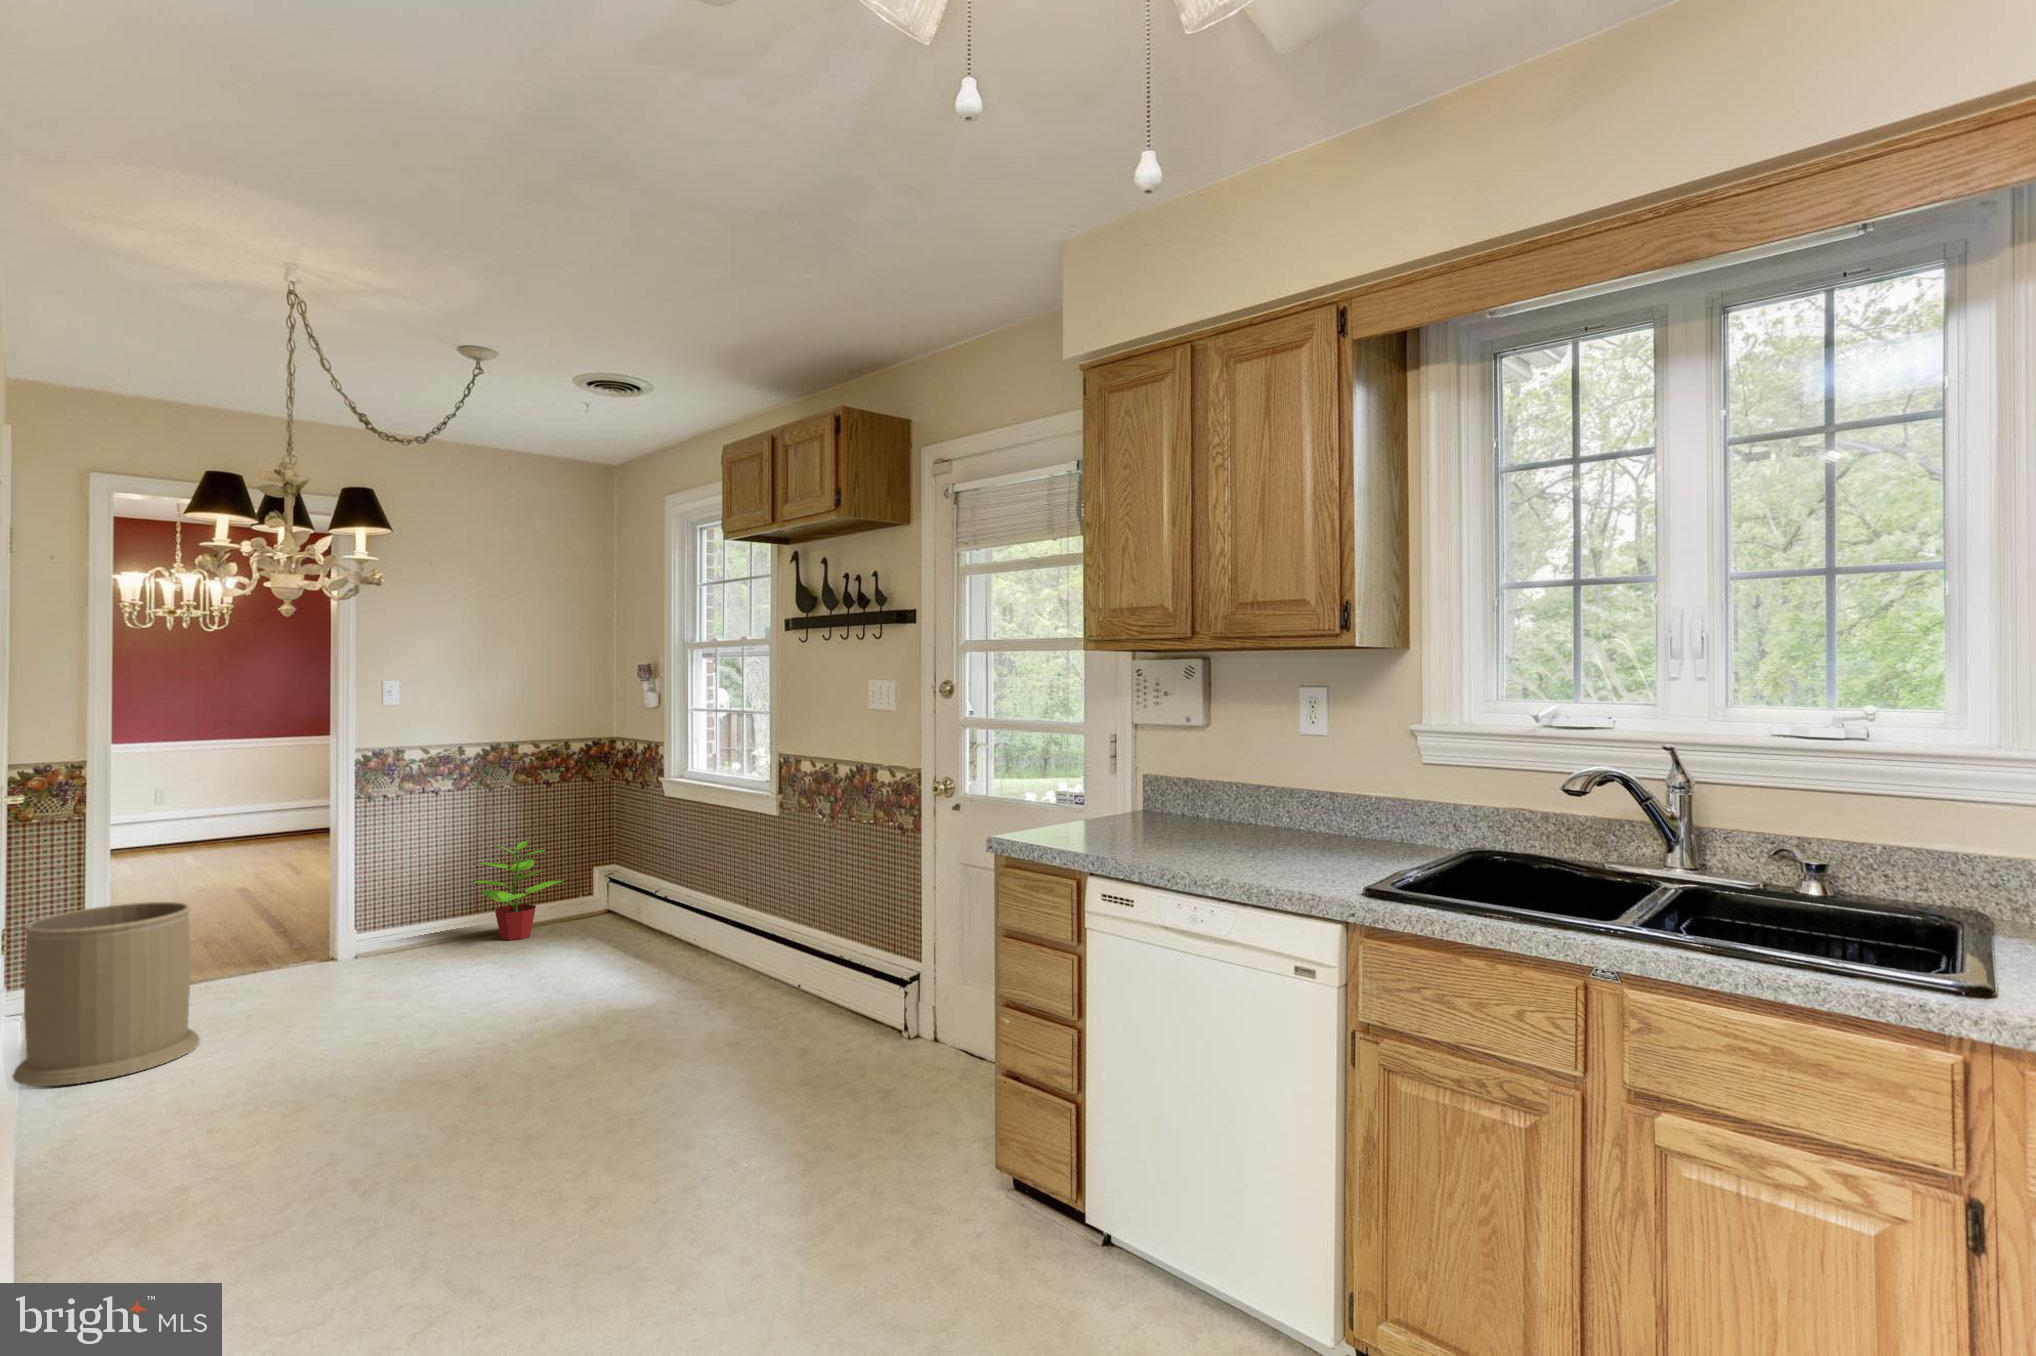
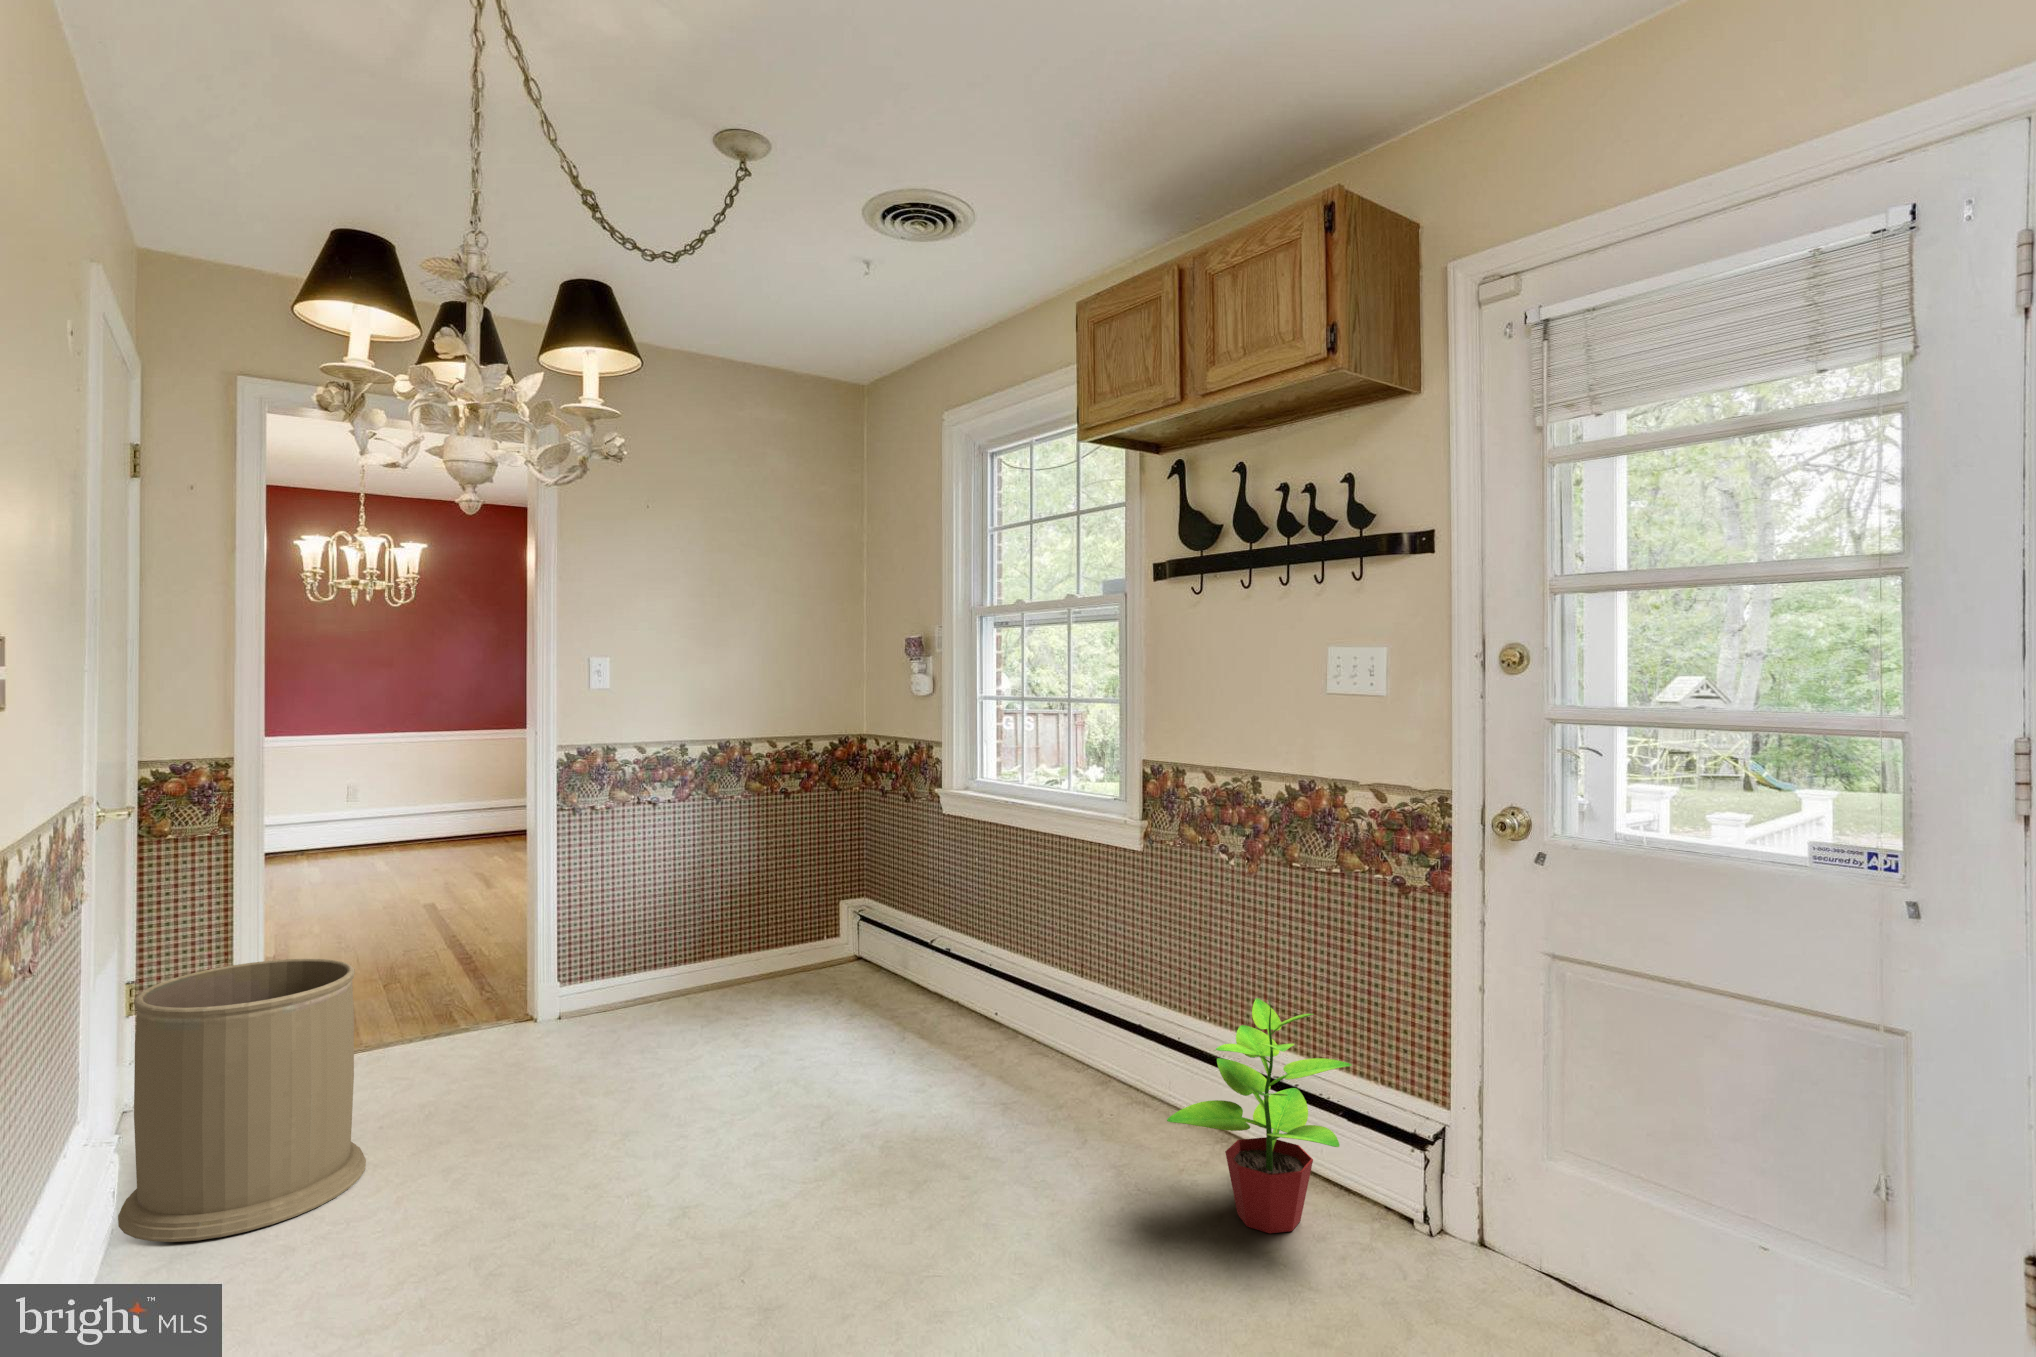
potted plant: present [473,840,563,940] -> present [1167,998,1352,1233]

